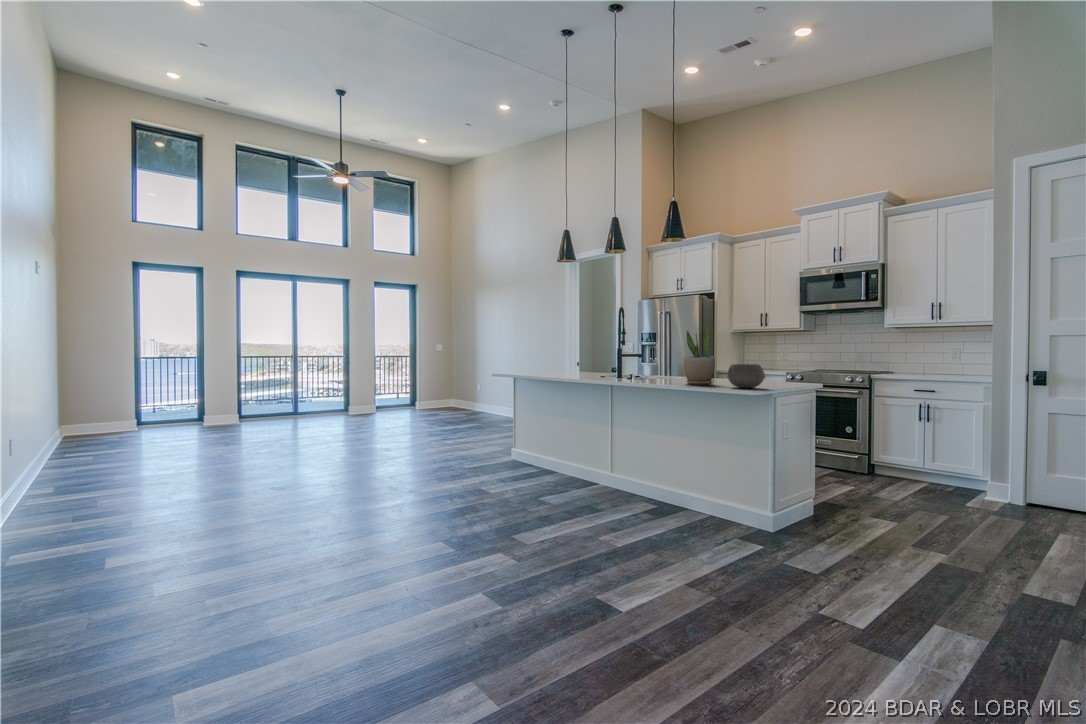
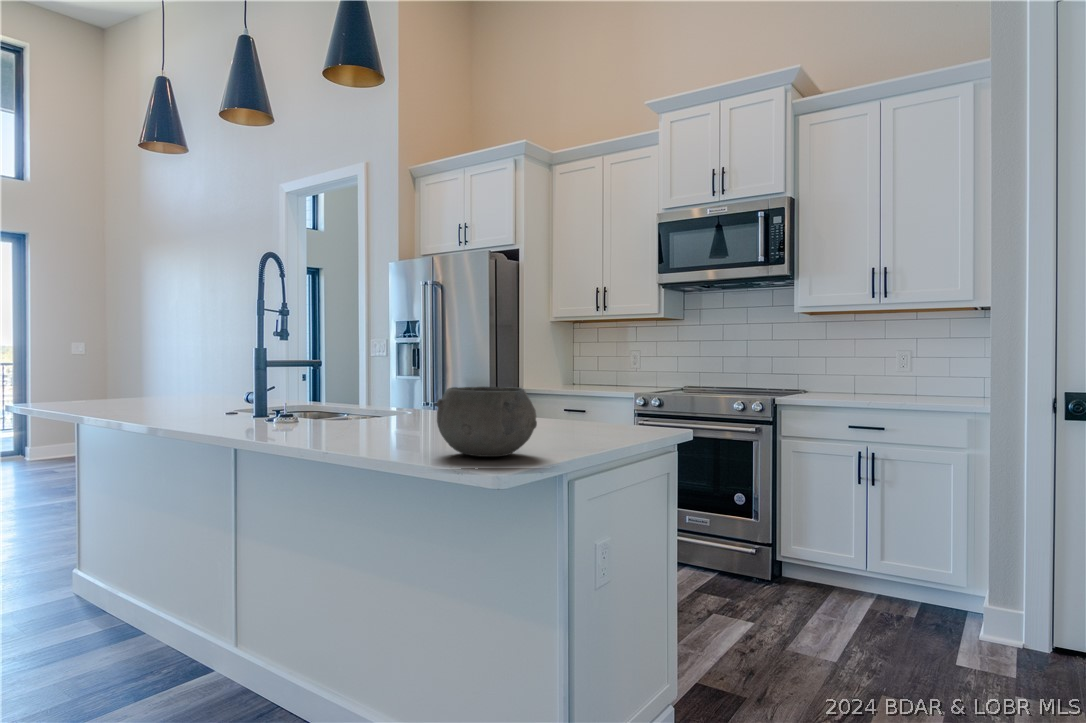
potted plant: present [684,328,715,385] -> none [354,286,433,440]

